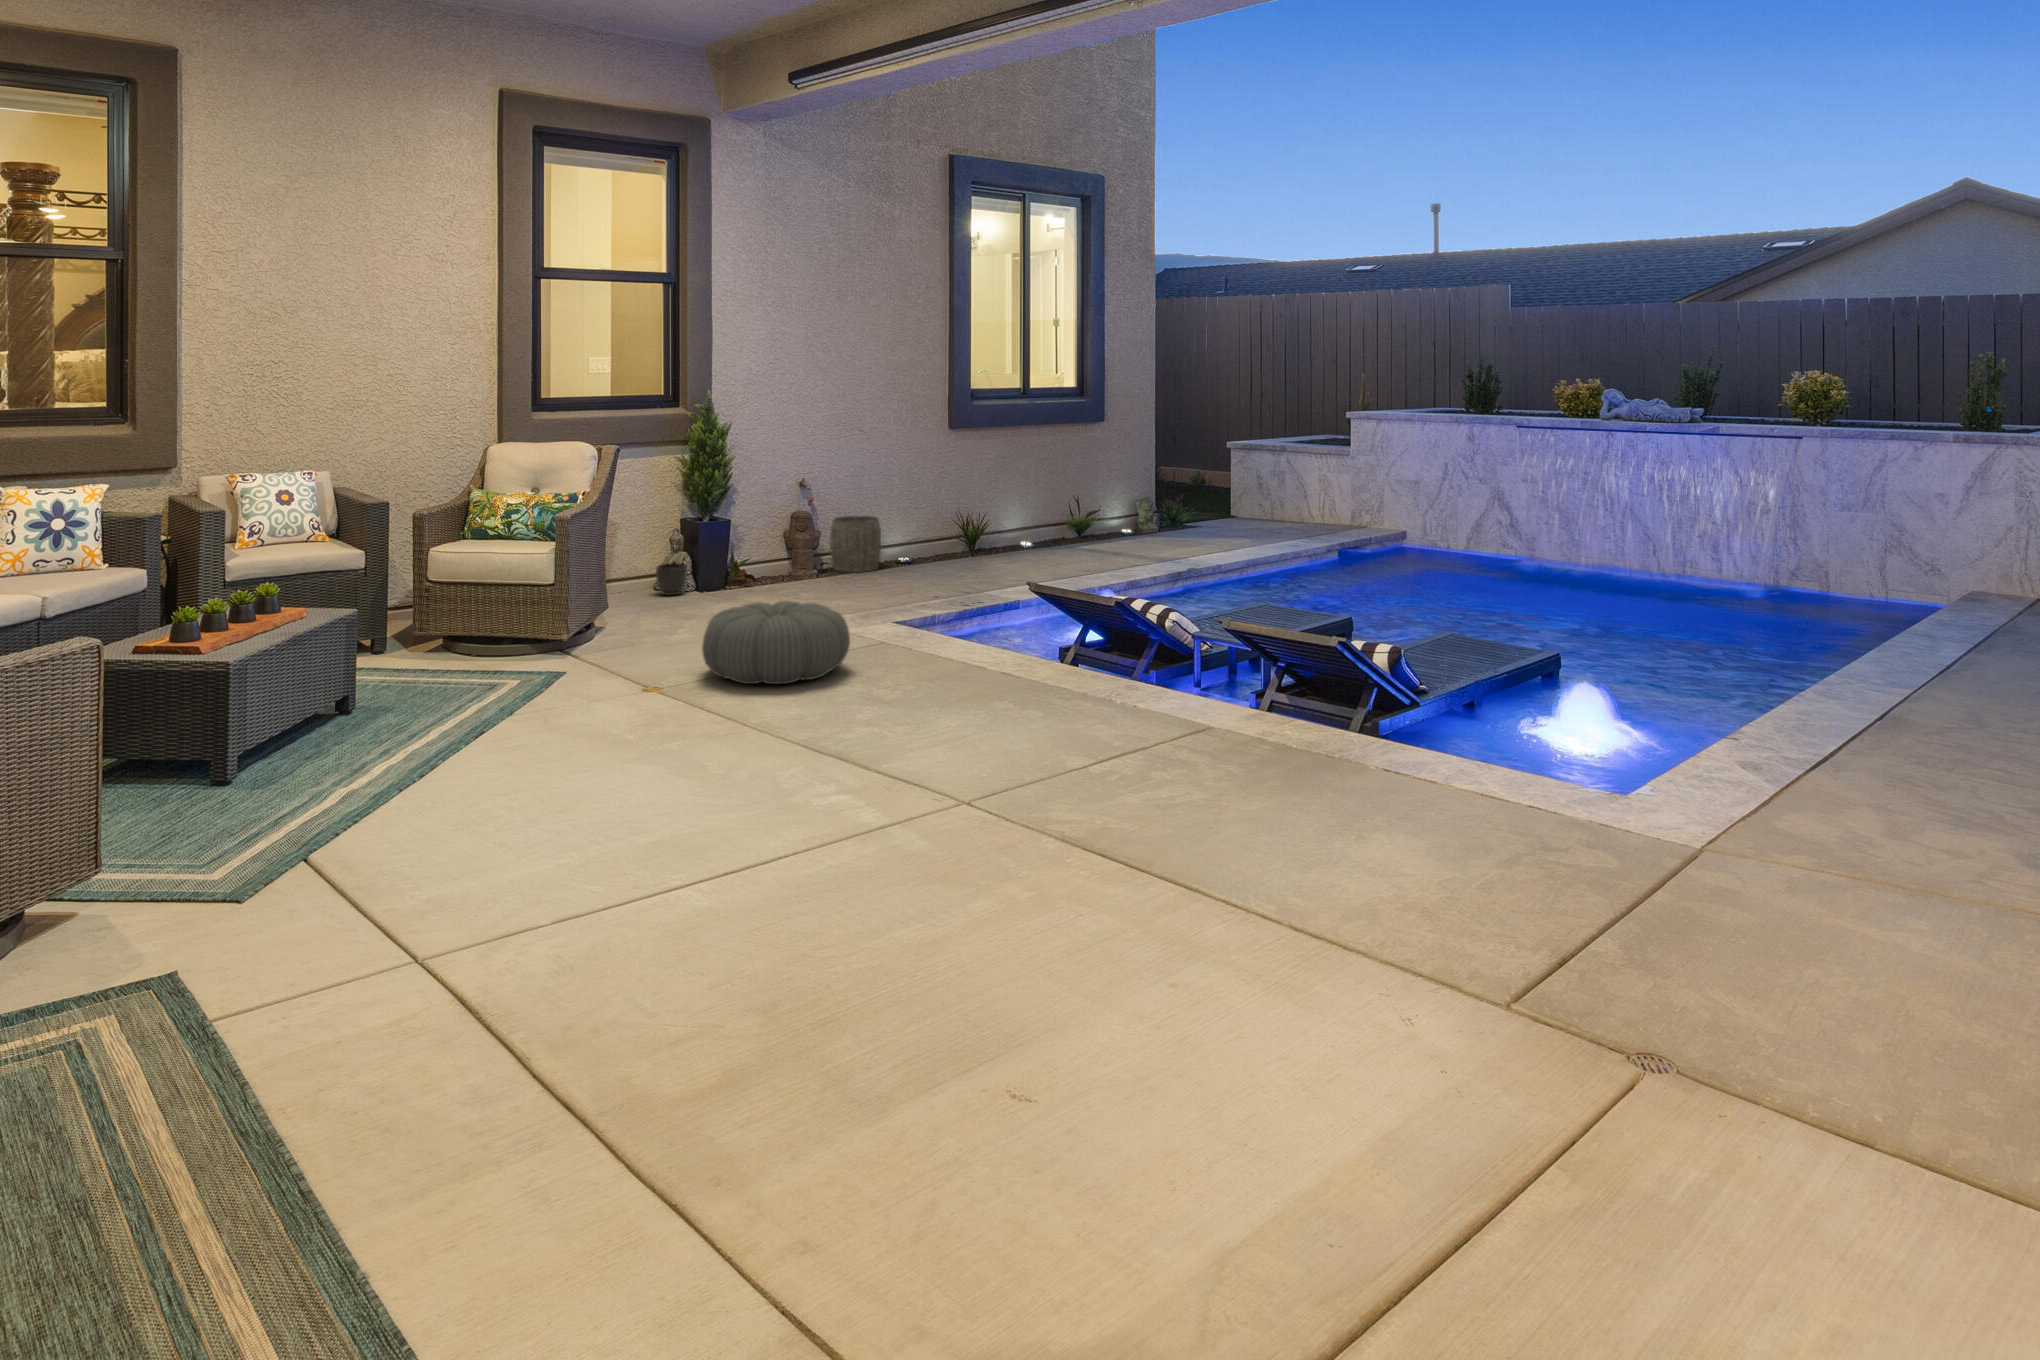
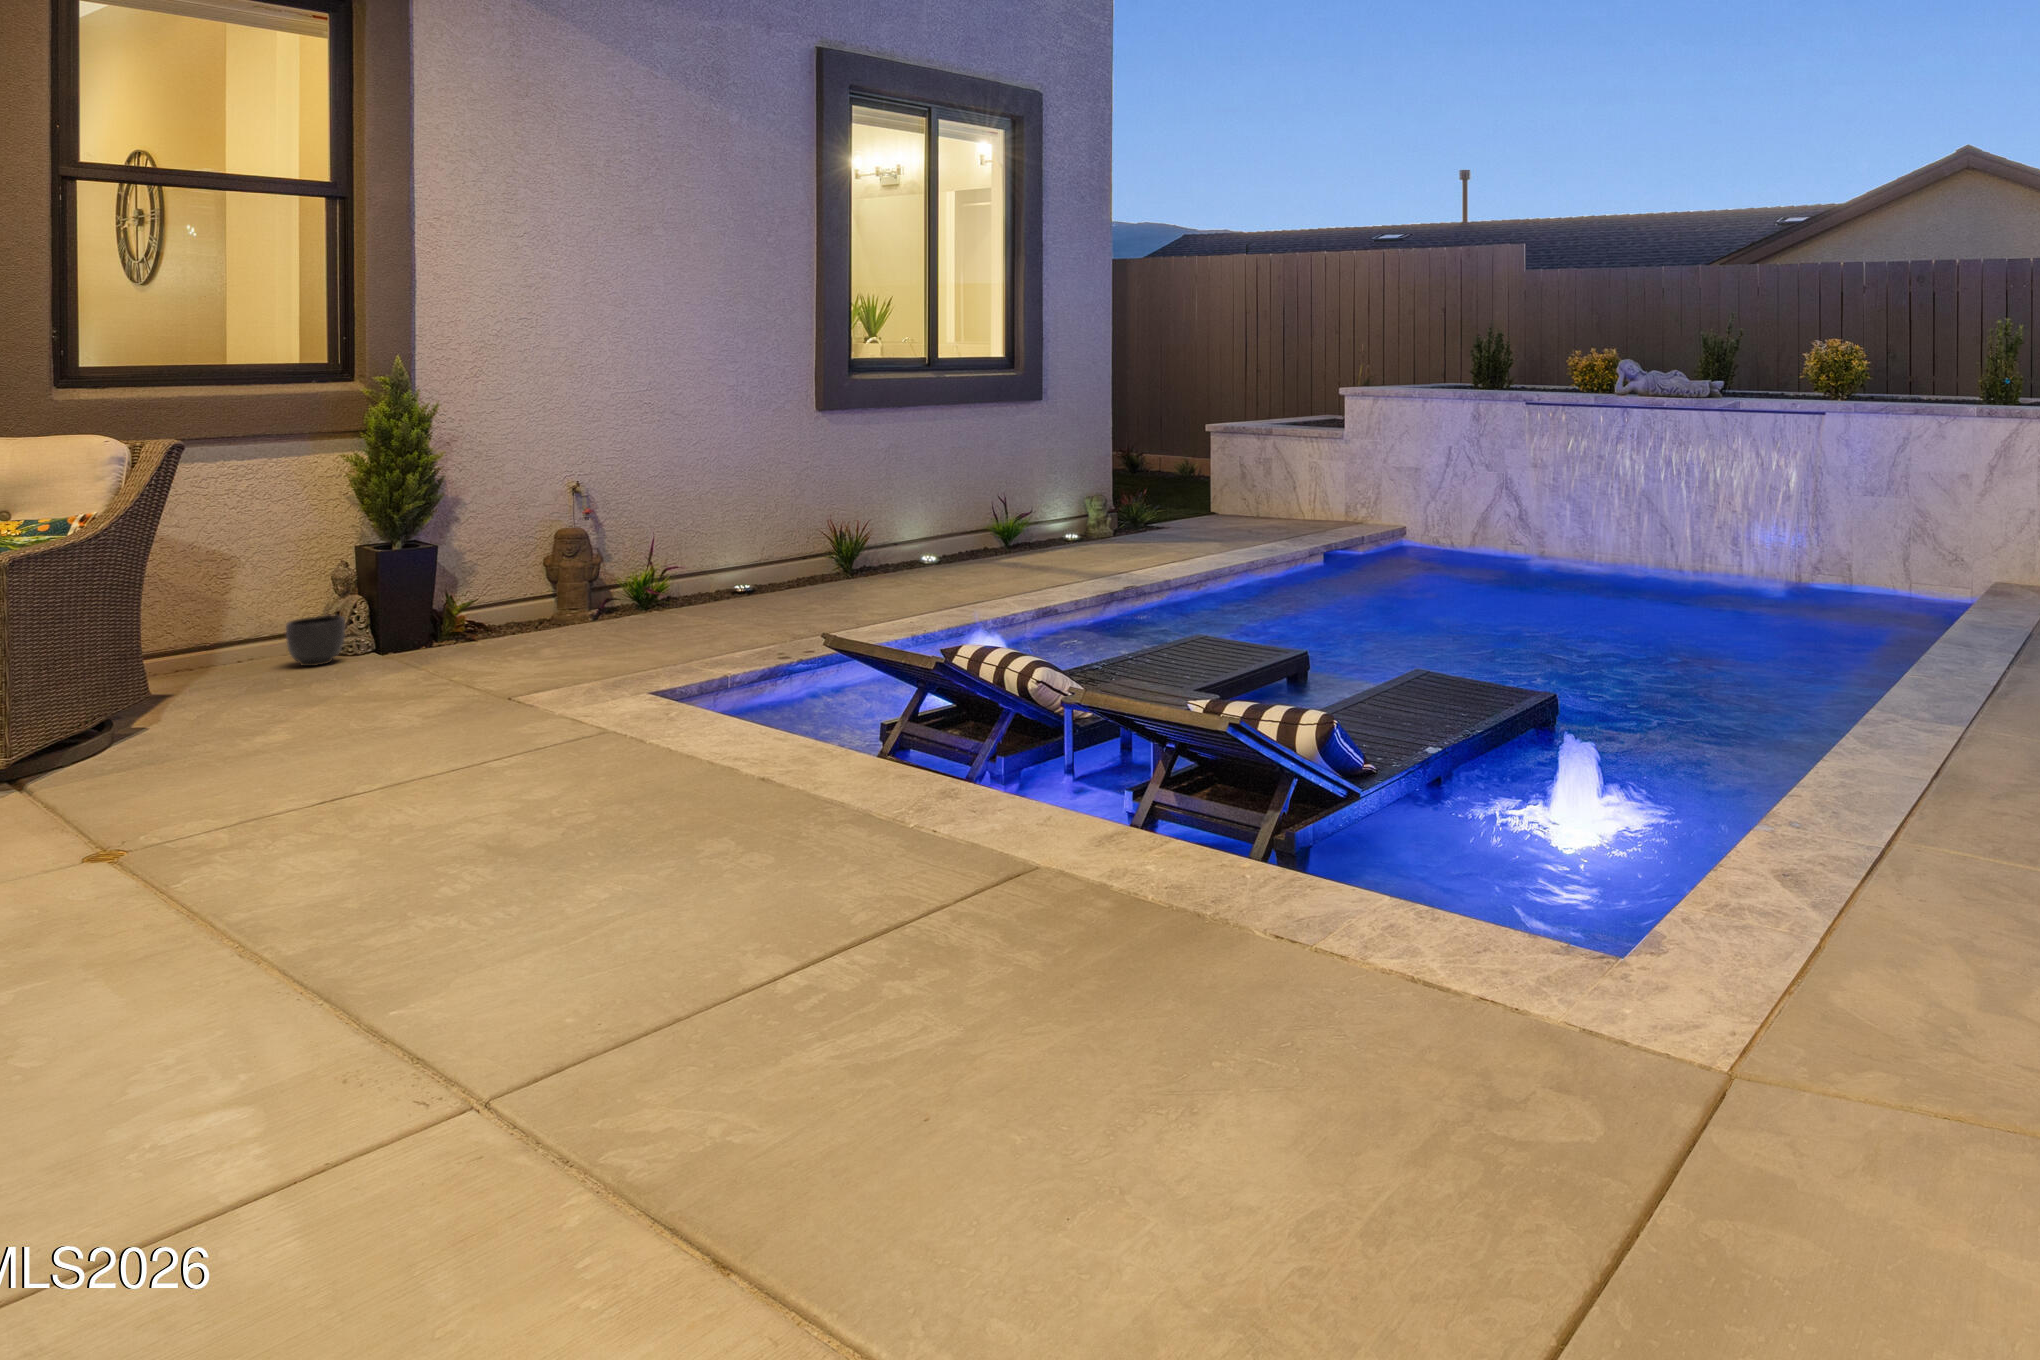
woven basket: present [830,516,881,573] -> none [621,532,701,613]
pouf: present [702,601,850,684] -> none [180,687,490,842]

